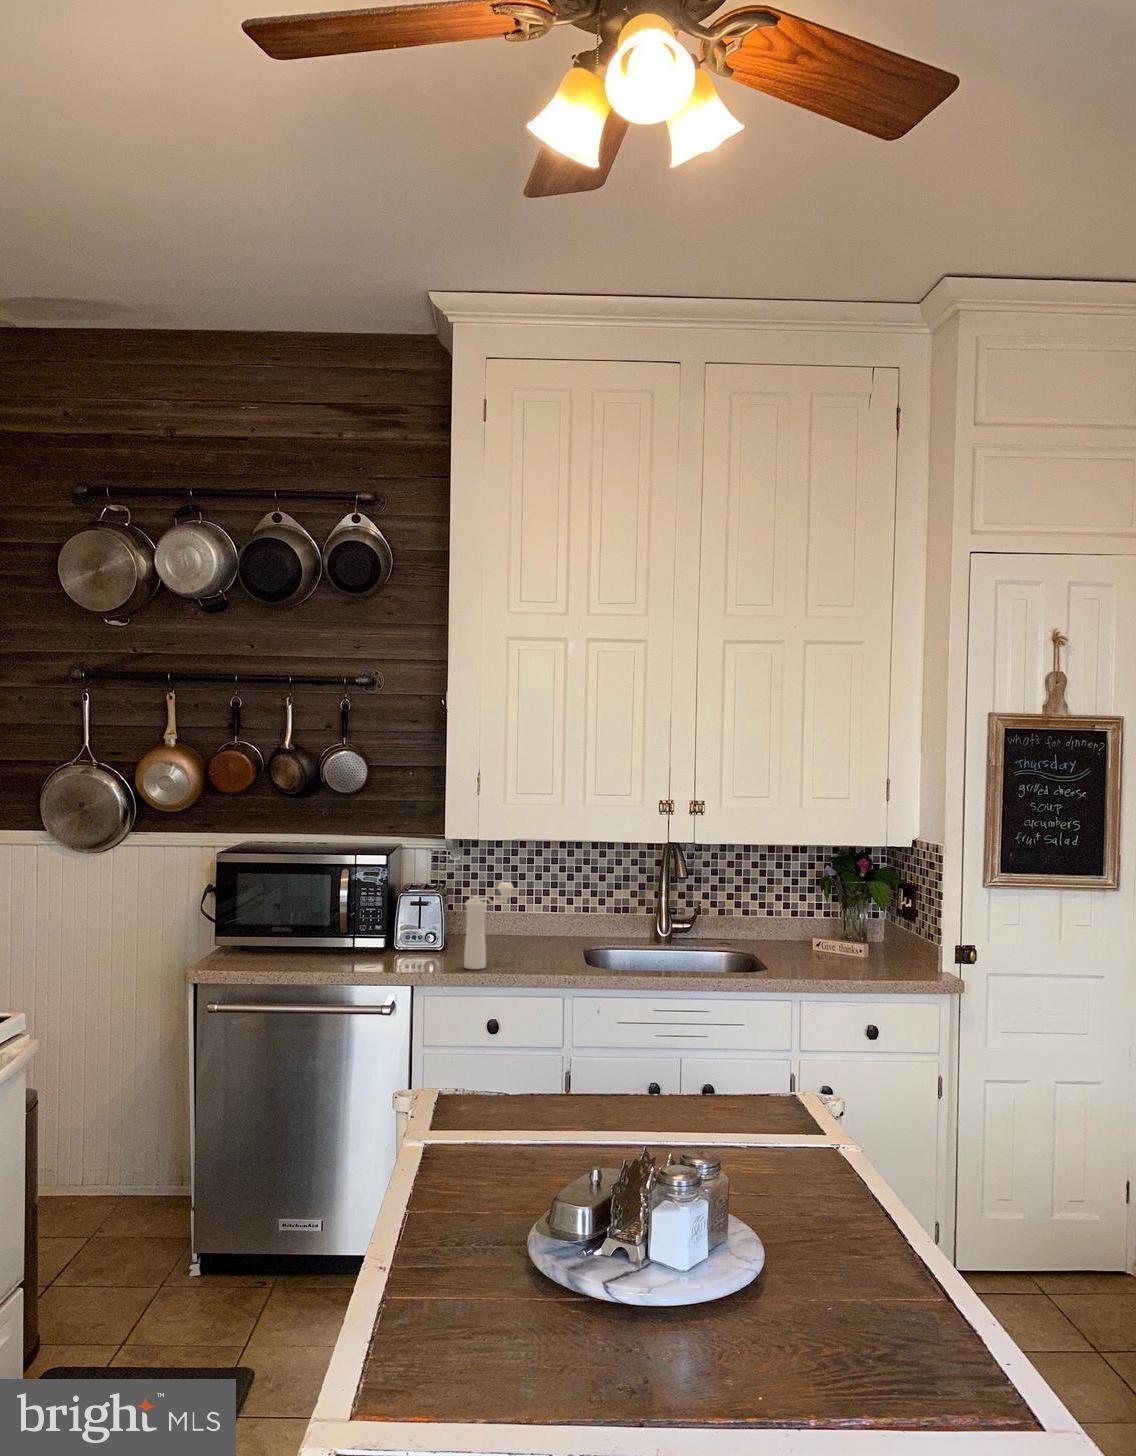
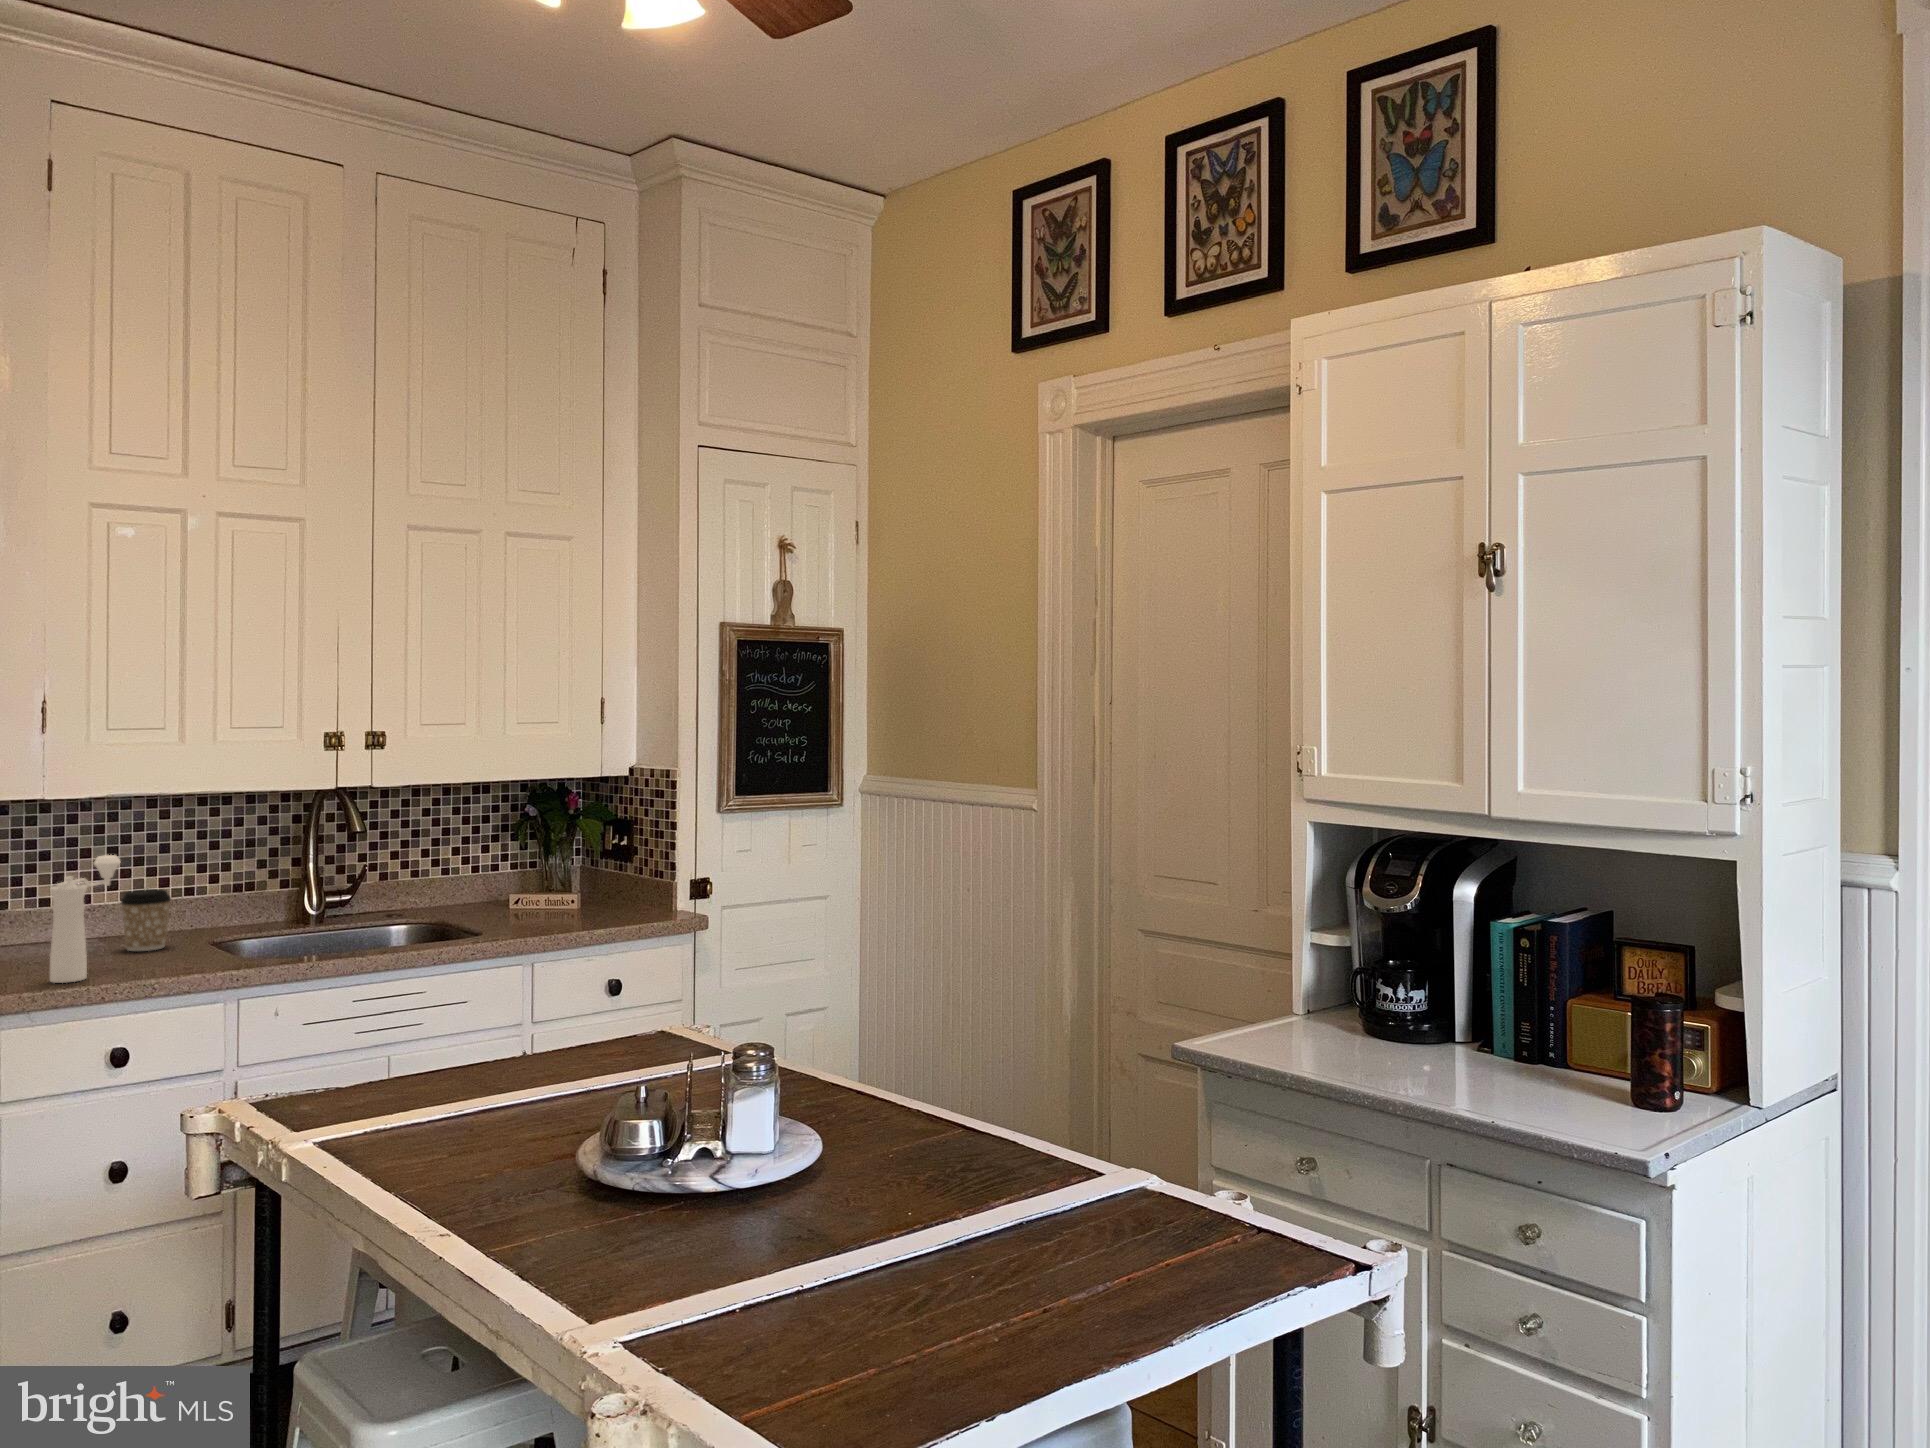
coffee cup: none [527,907,559,952] -> present [121,889,171,951]

